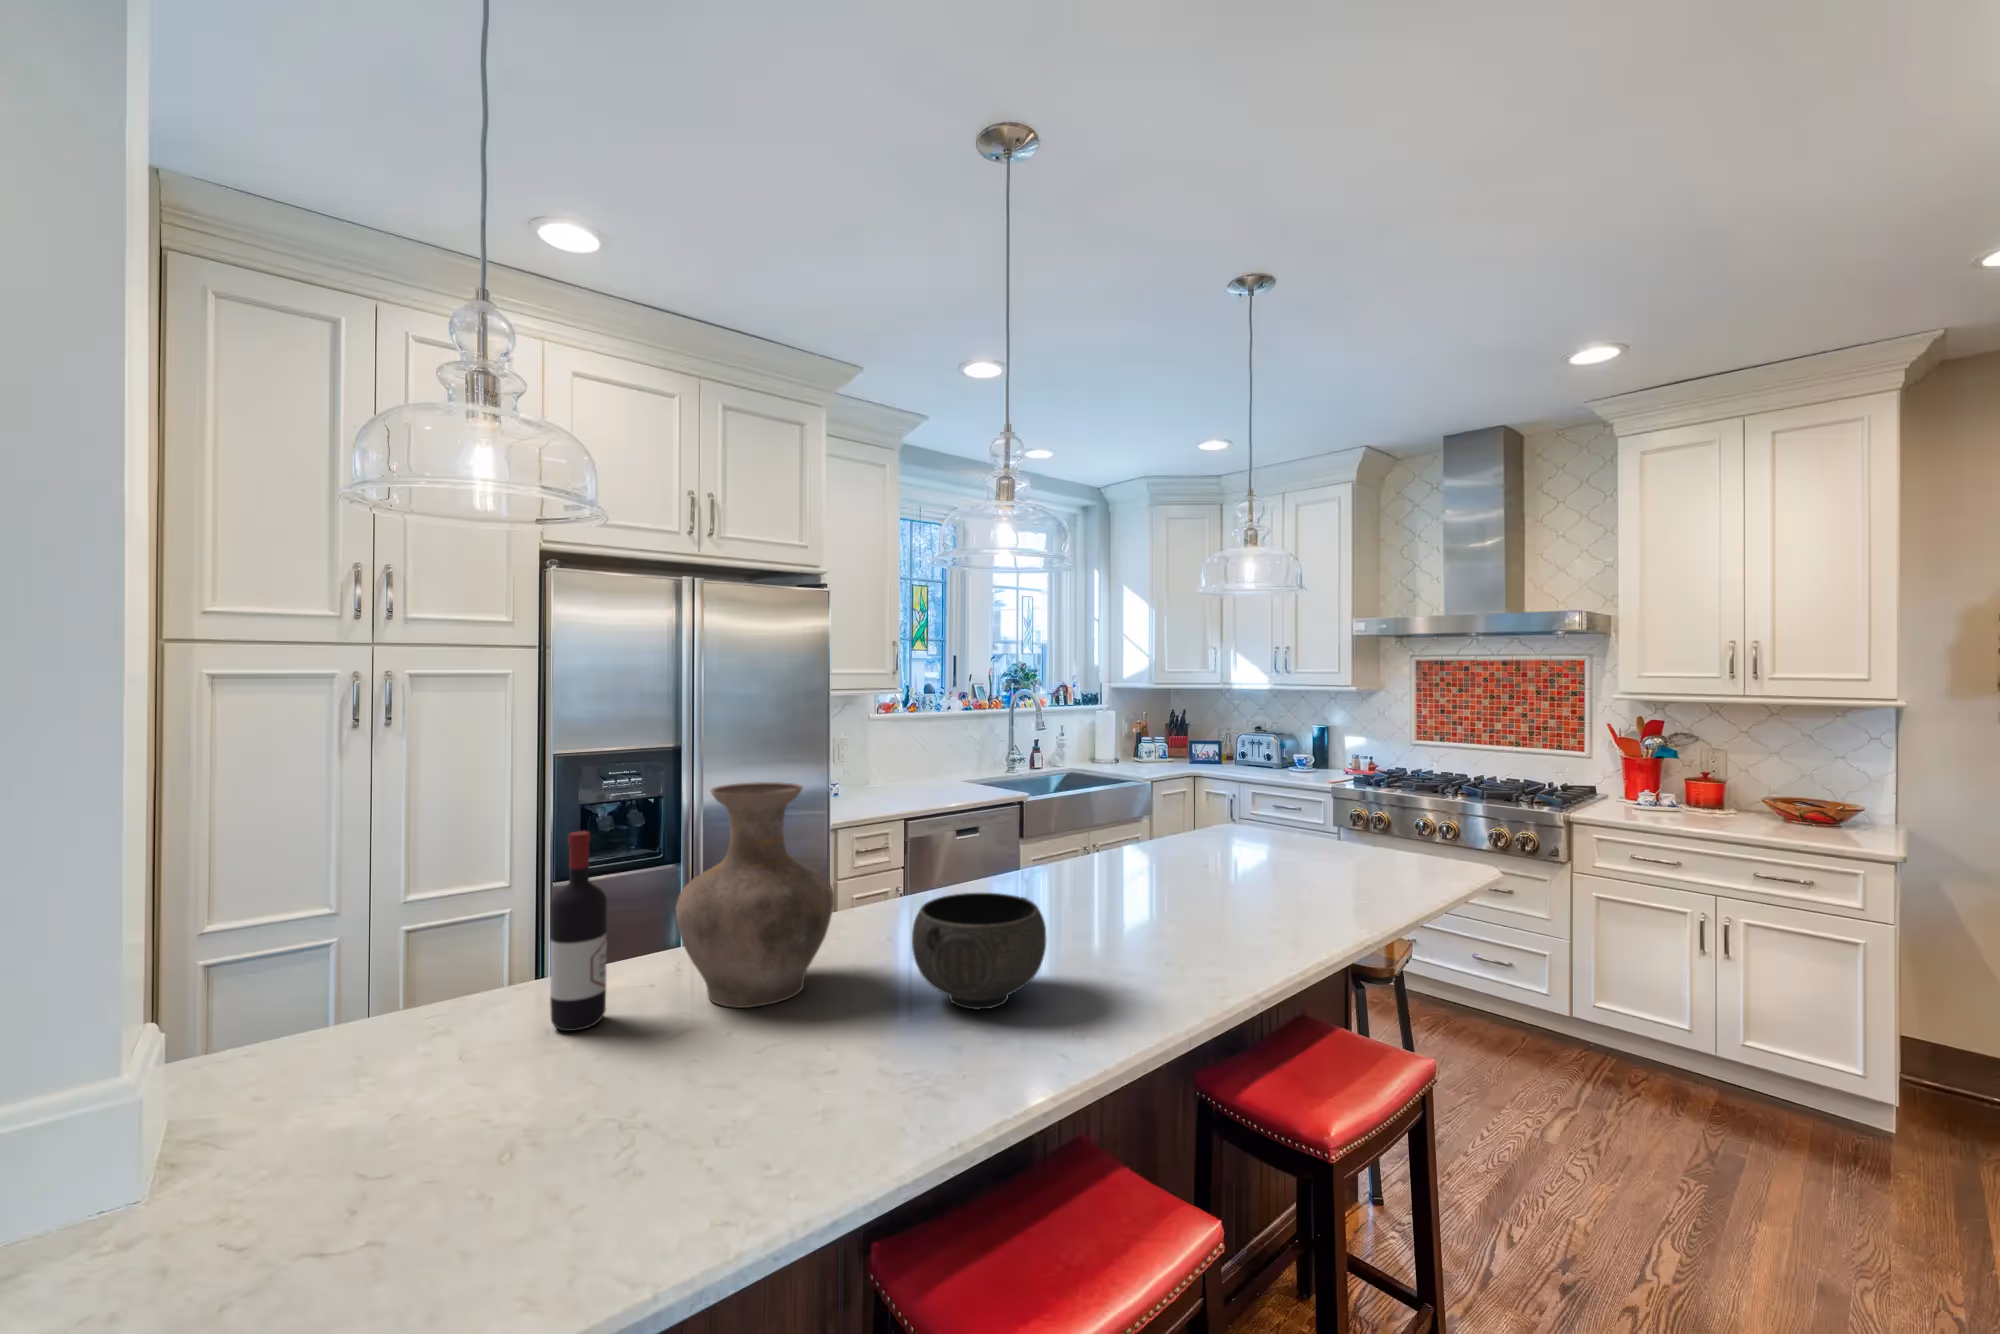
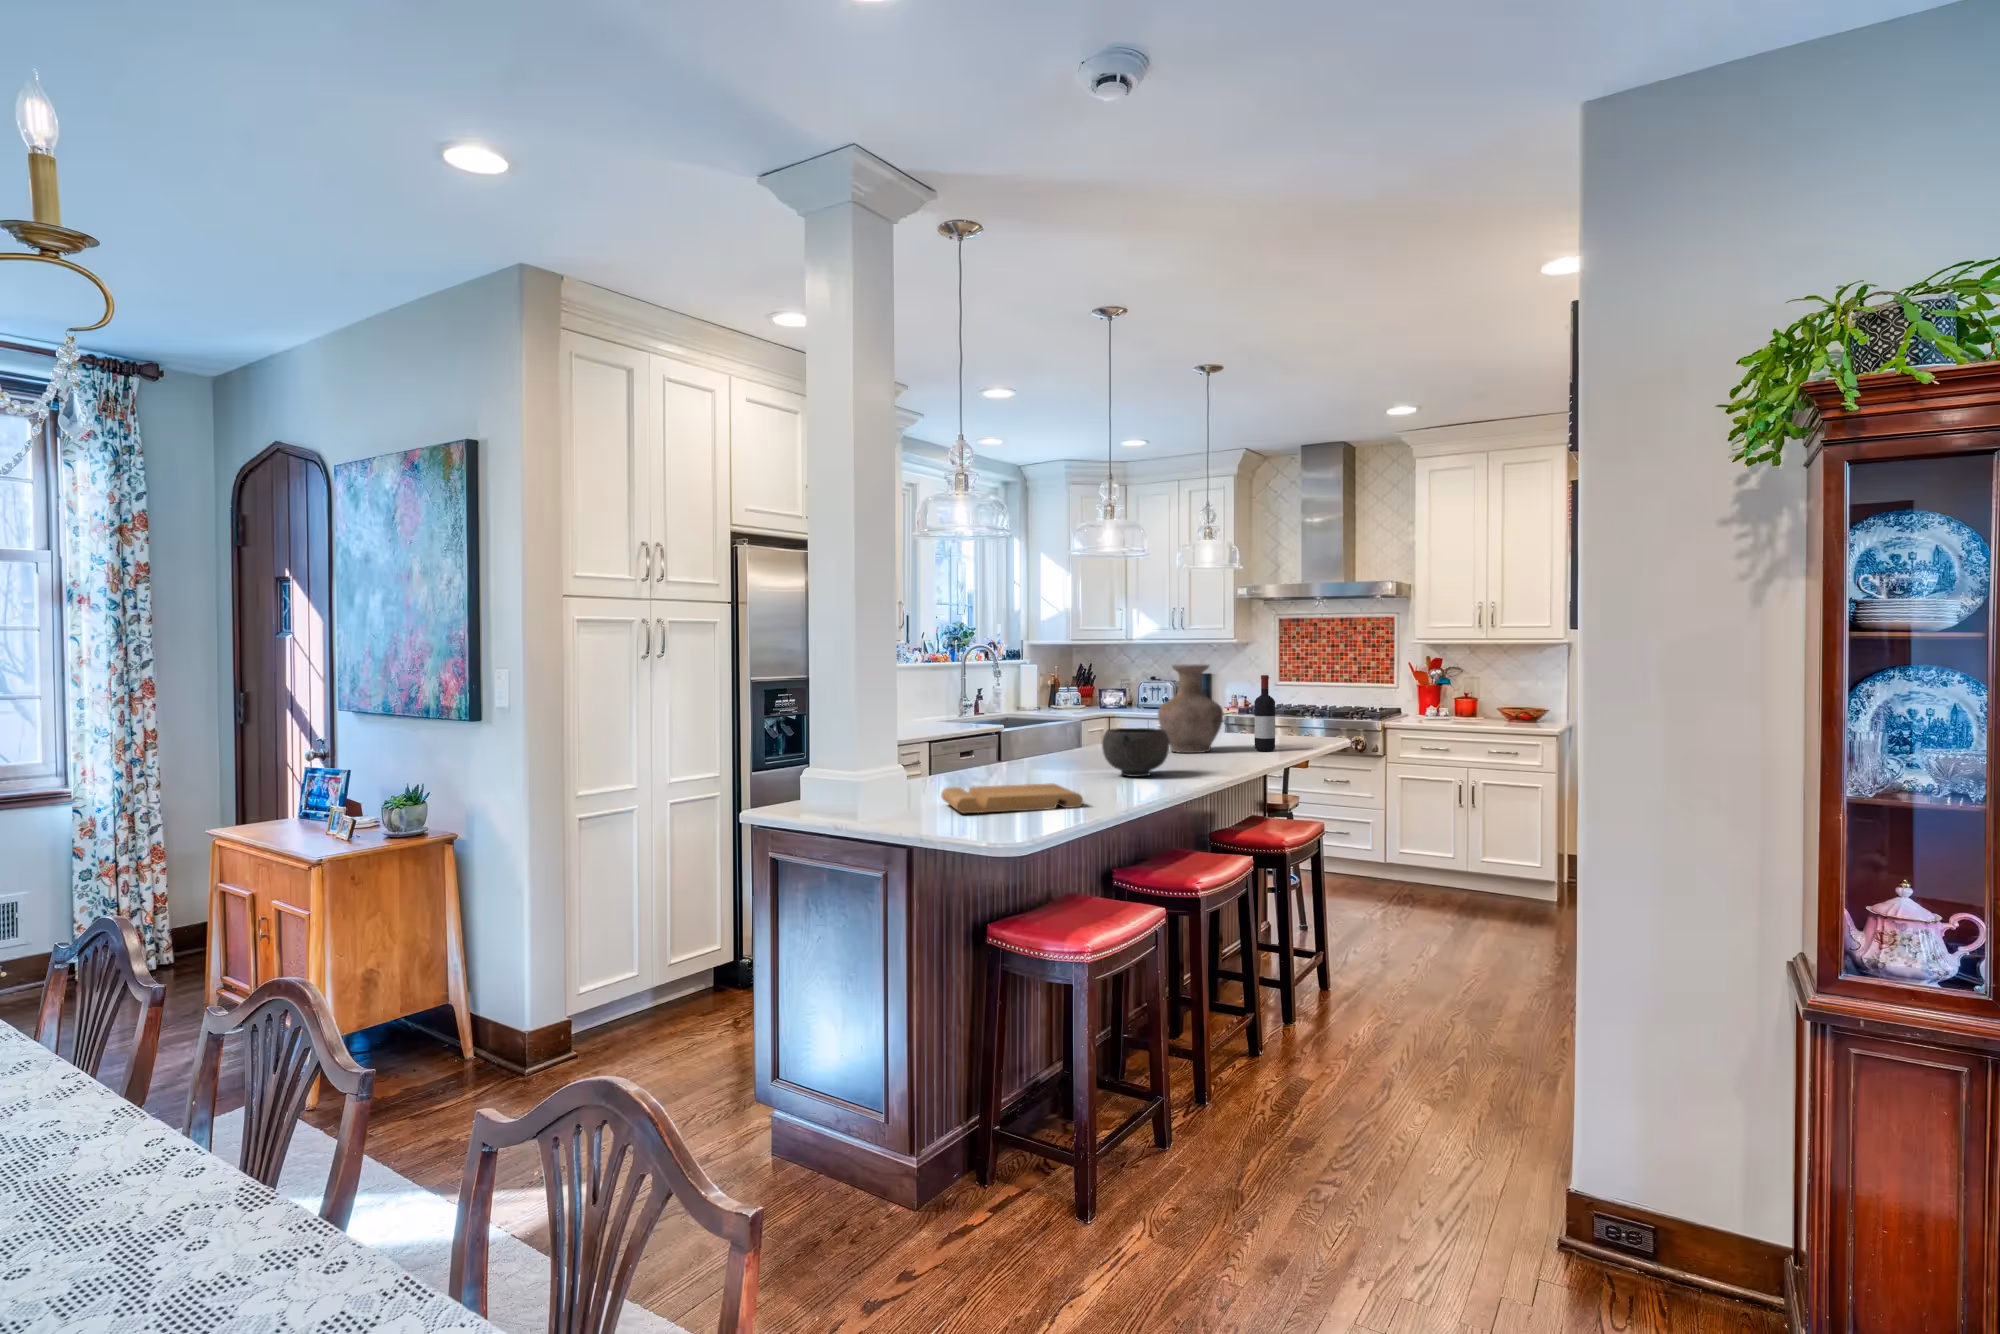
vase: present [676,782,834,1008] -> present [1158,664,1223,753]
wine bottle: present [550,831,607,1031] -> present [1254,675,1275,751]
cutting board: none [218,1084,663,1231] -> present [941,784,1083,813]

